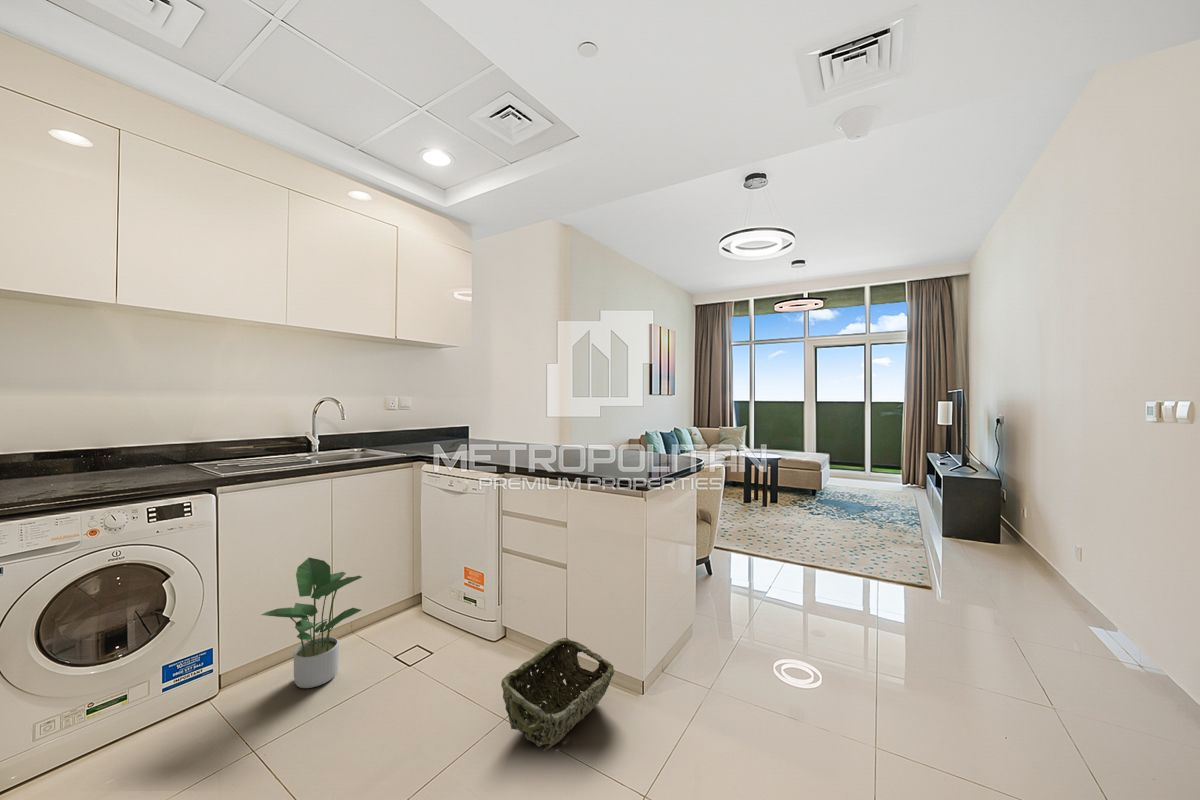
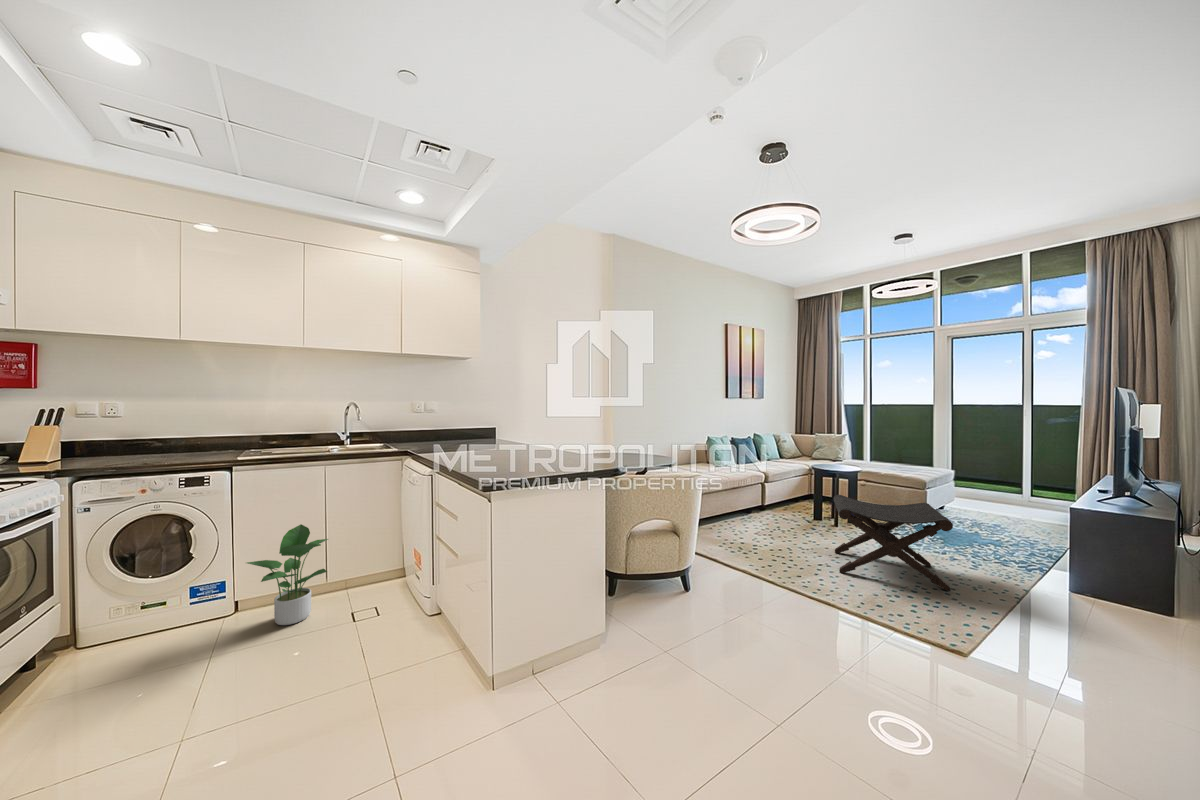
footstool: none [779,476,874,540] -> present [833,495,953,591]
woven basket: present [501,638,614,750] -> none [335,630,455,731]

